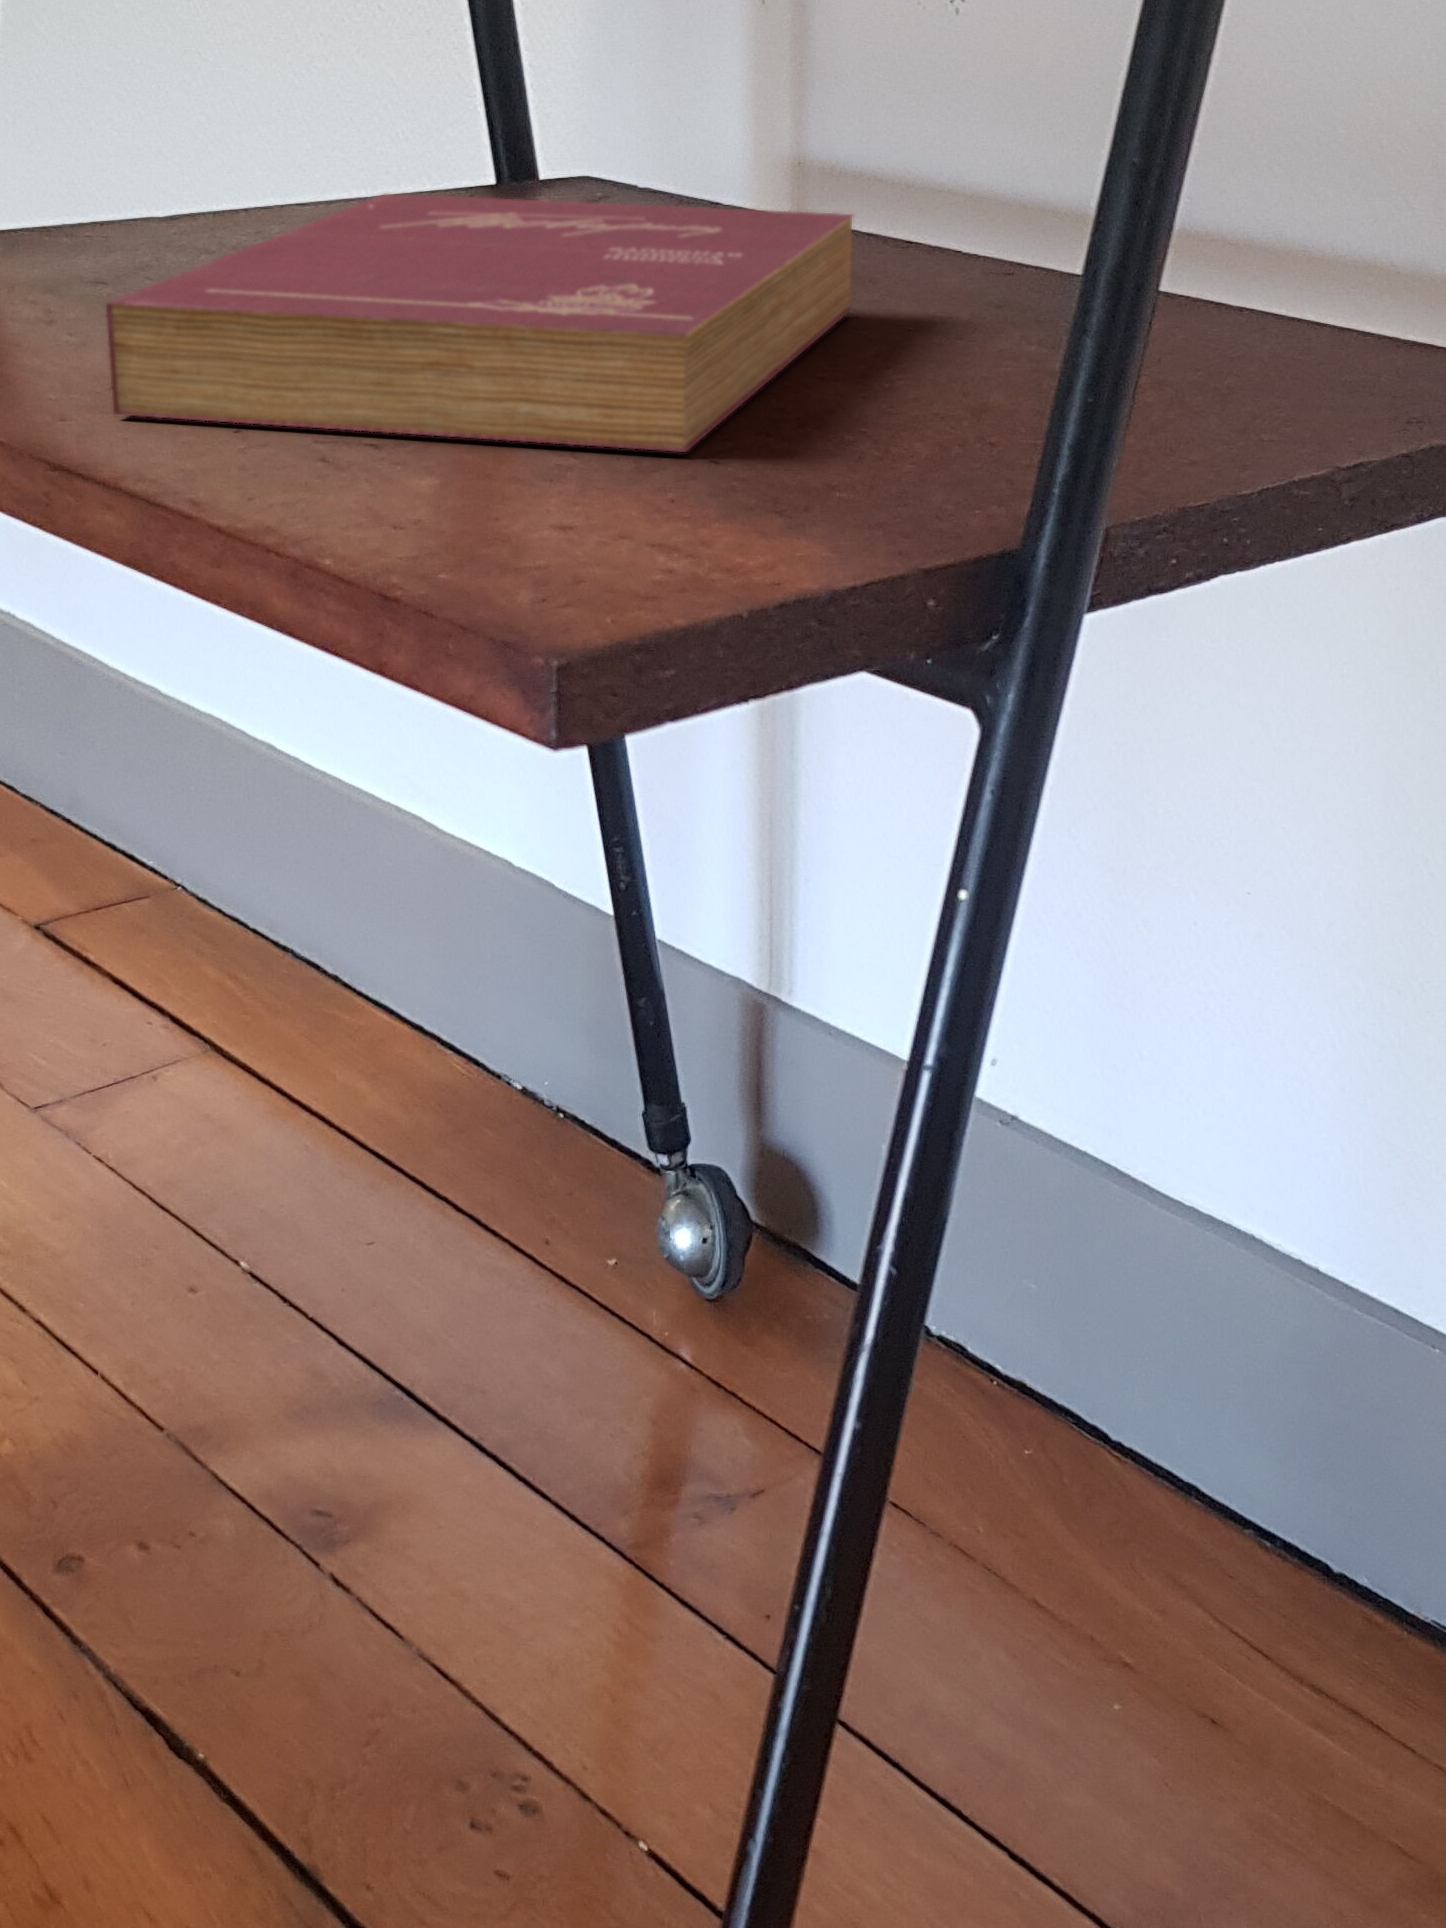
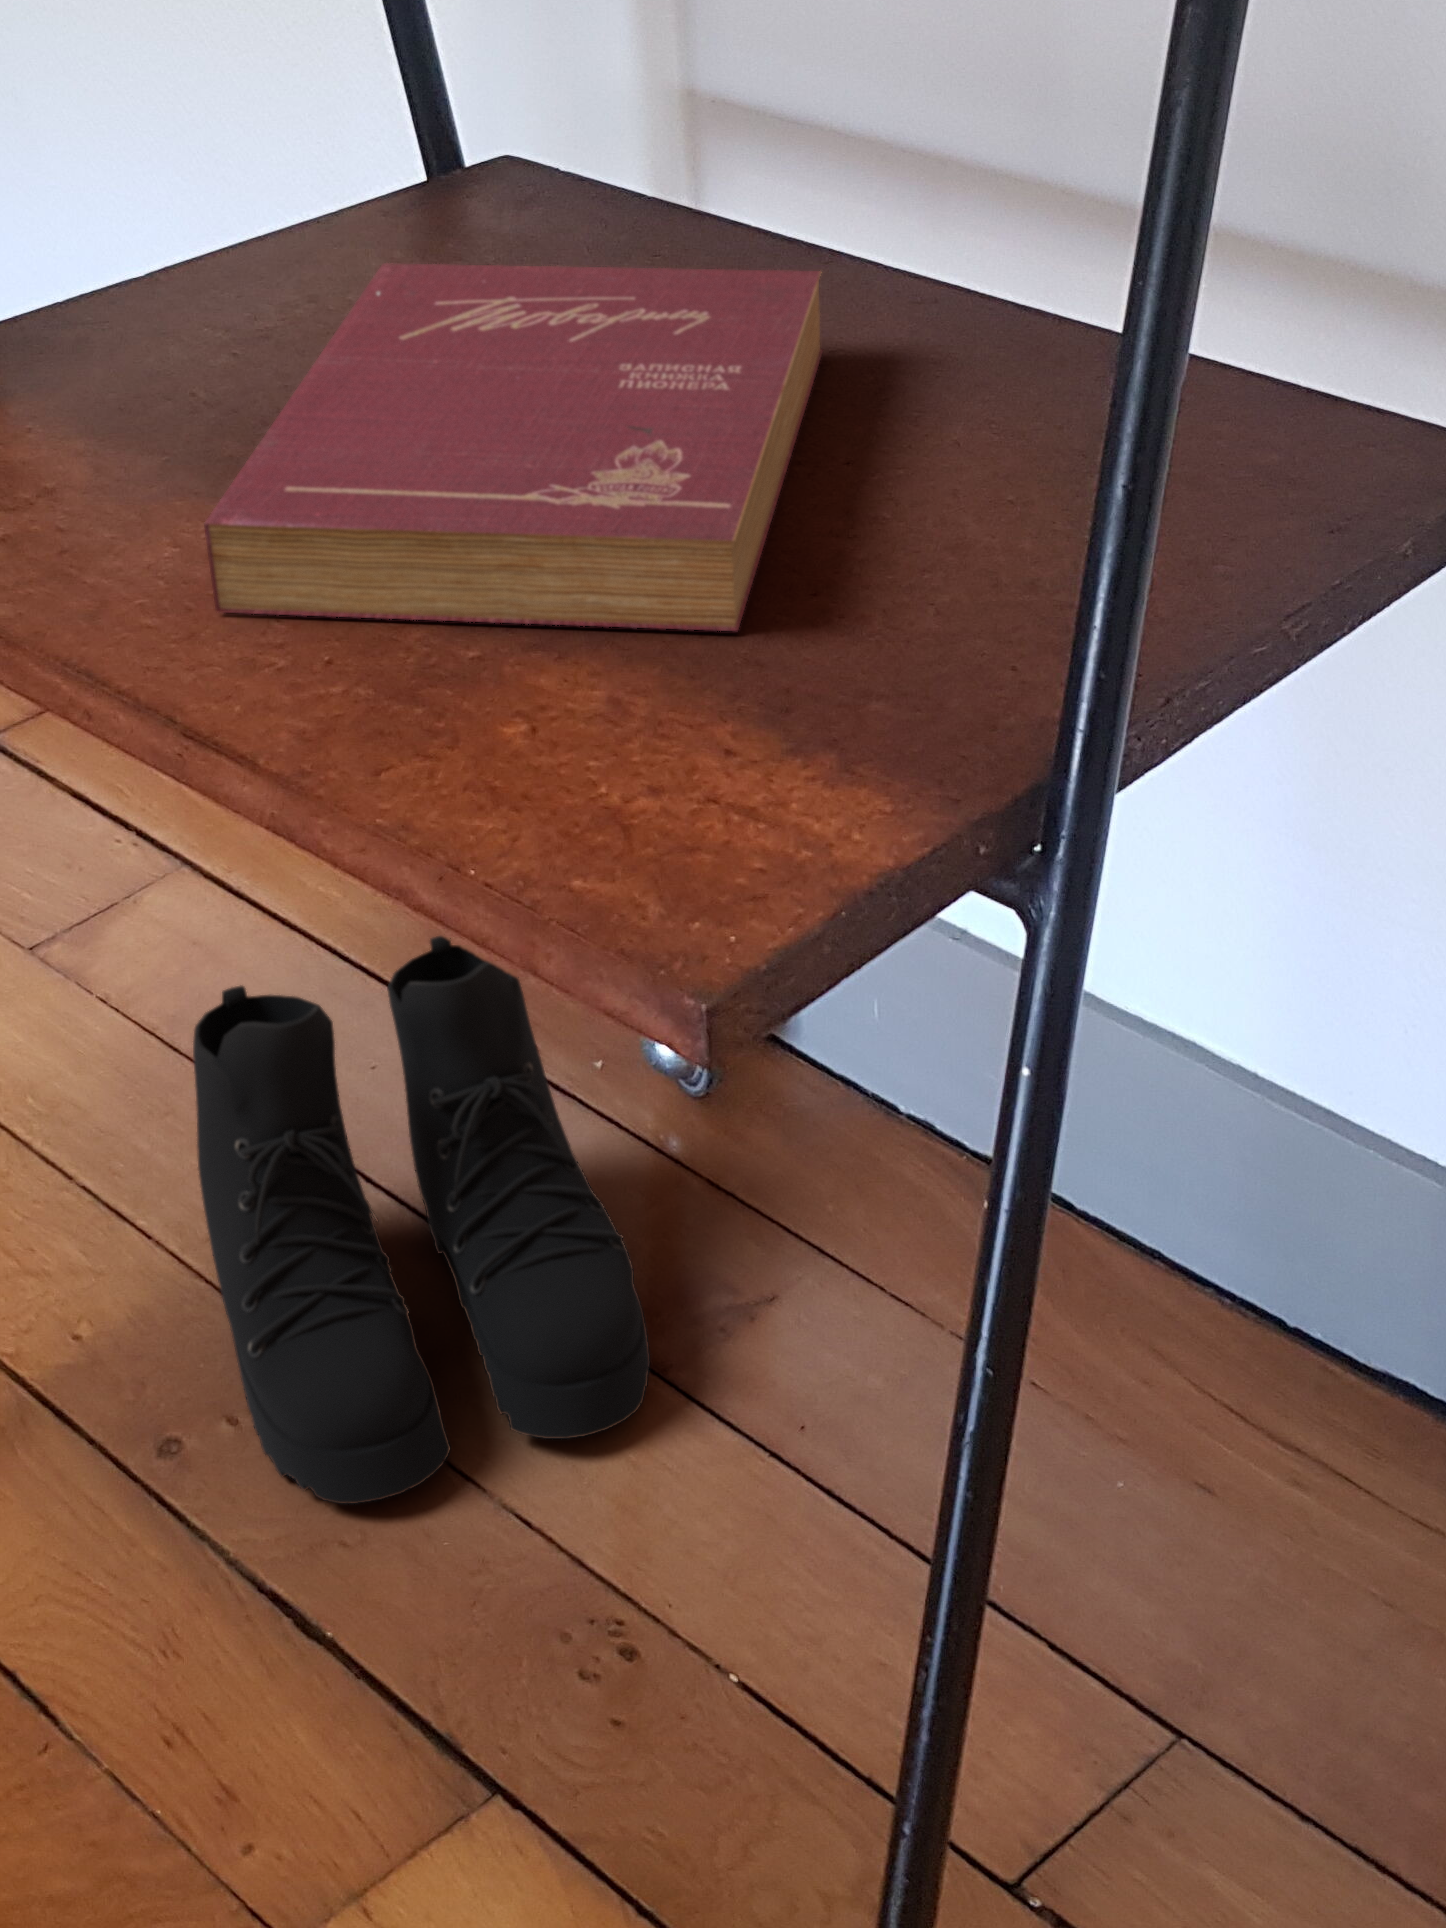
boots: none [136,1061,598,1625] -> present [193,936,650,1504]

